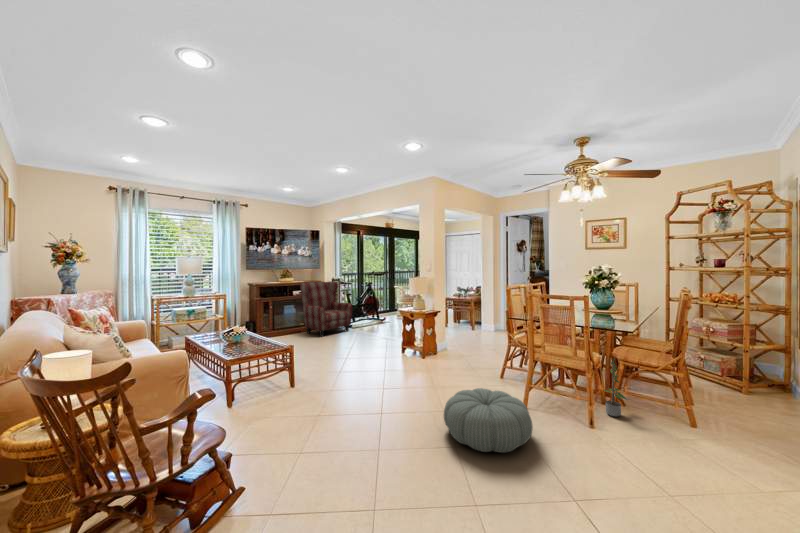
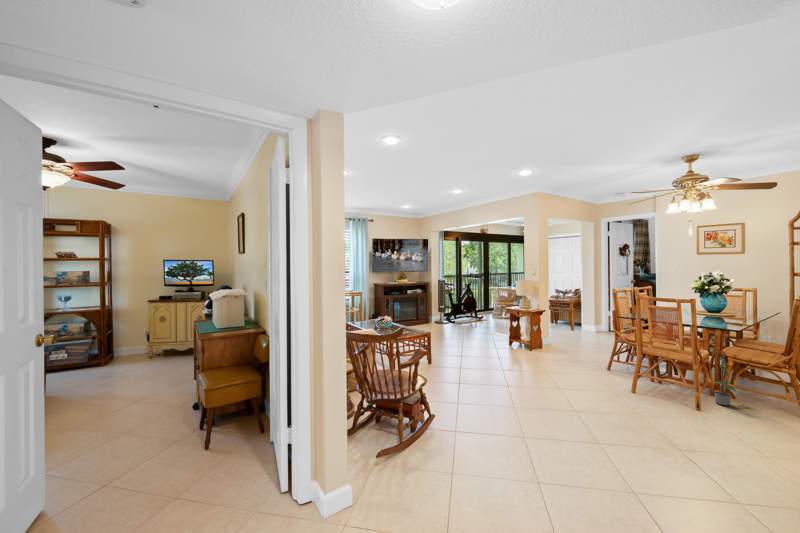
armchair: present [300,282,352,337] -> none [414,283,458,329]
pouf: present [444,388,533,453] -> none [563,371,642,418]

